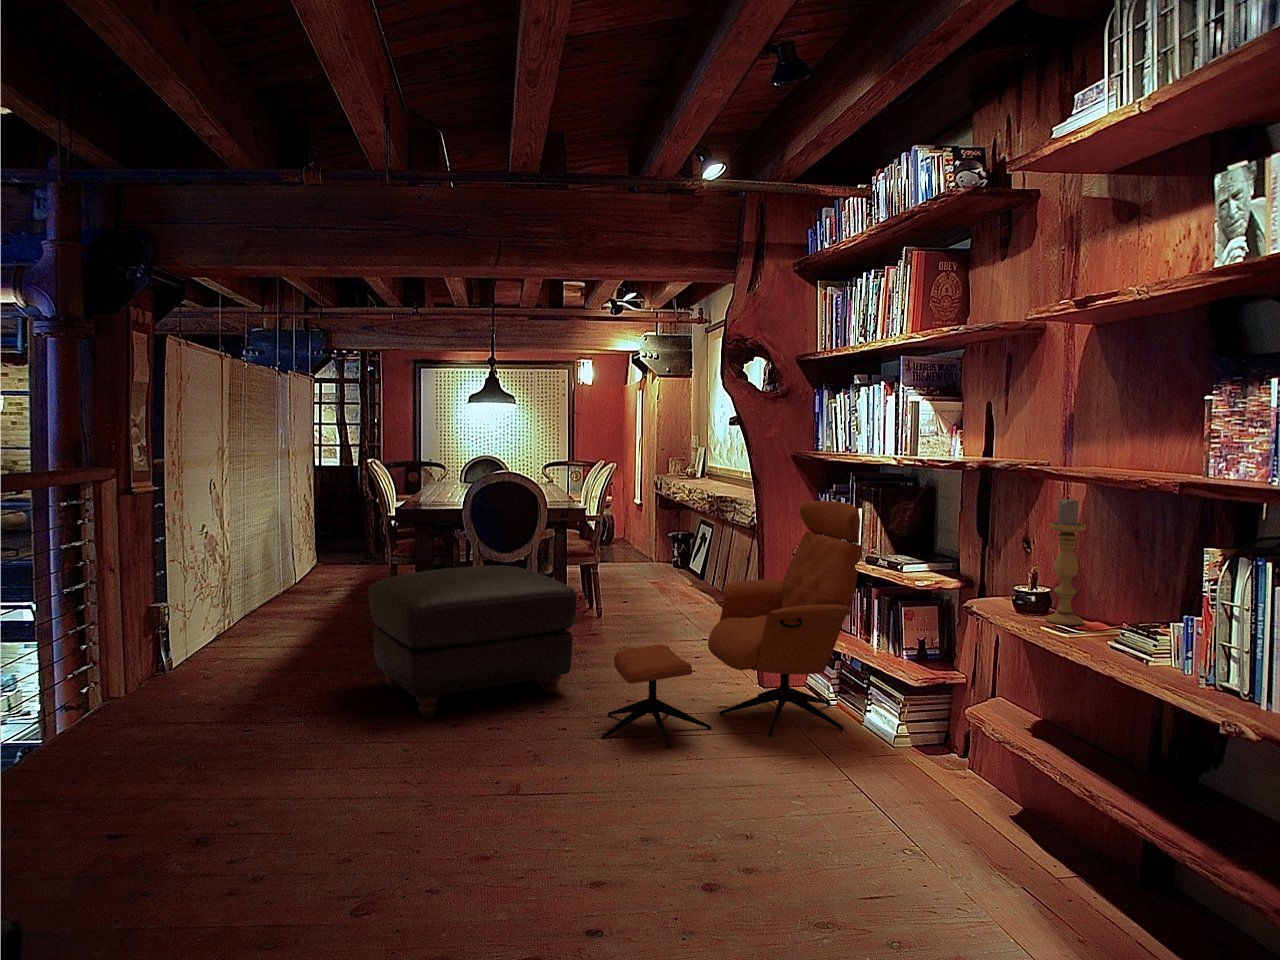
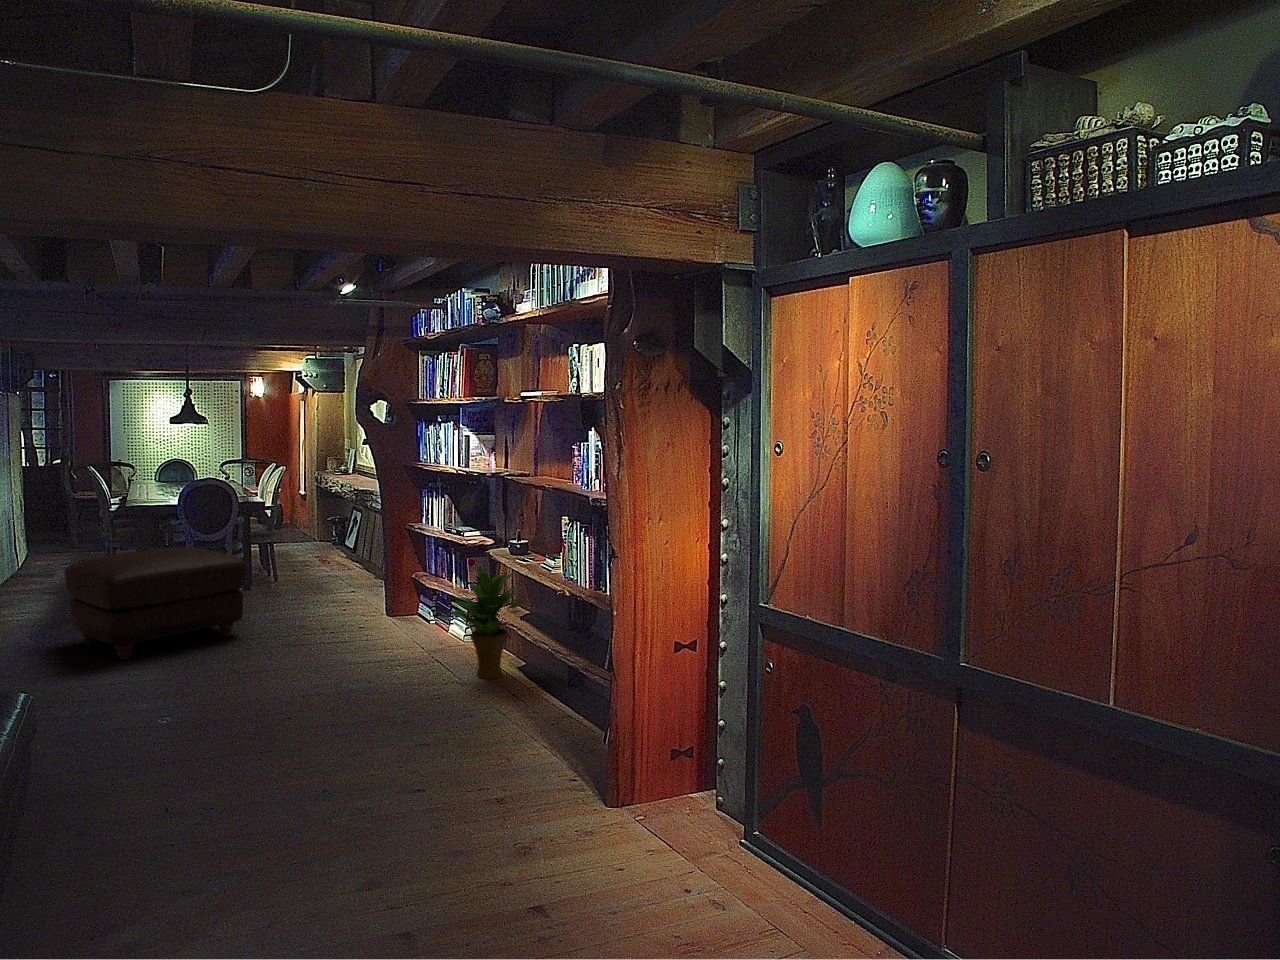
candle holder: present [1046,497,1086,625] -> none [522,493,540,559]
armchair: present [602,501,862,748] -> none [266,494,444,658]
potted plant: none [891,628,1048,837] -> present [448,567,528,679]

